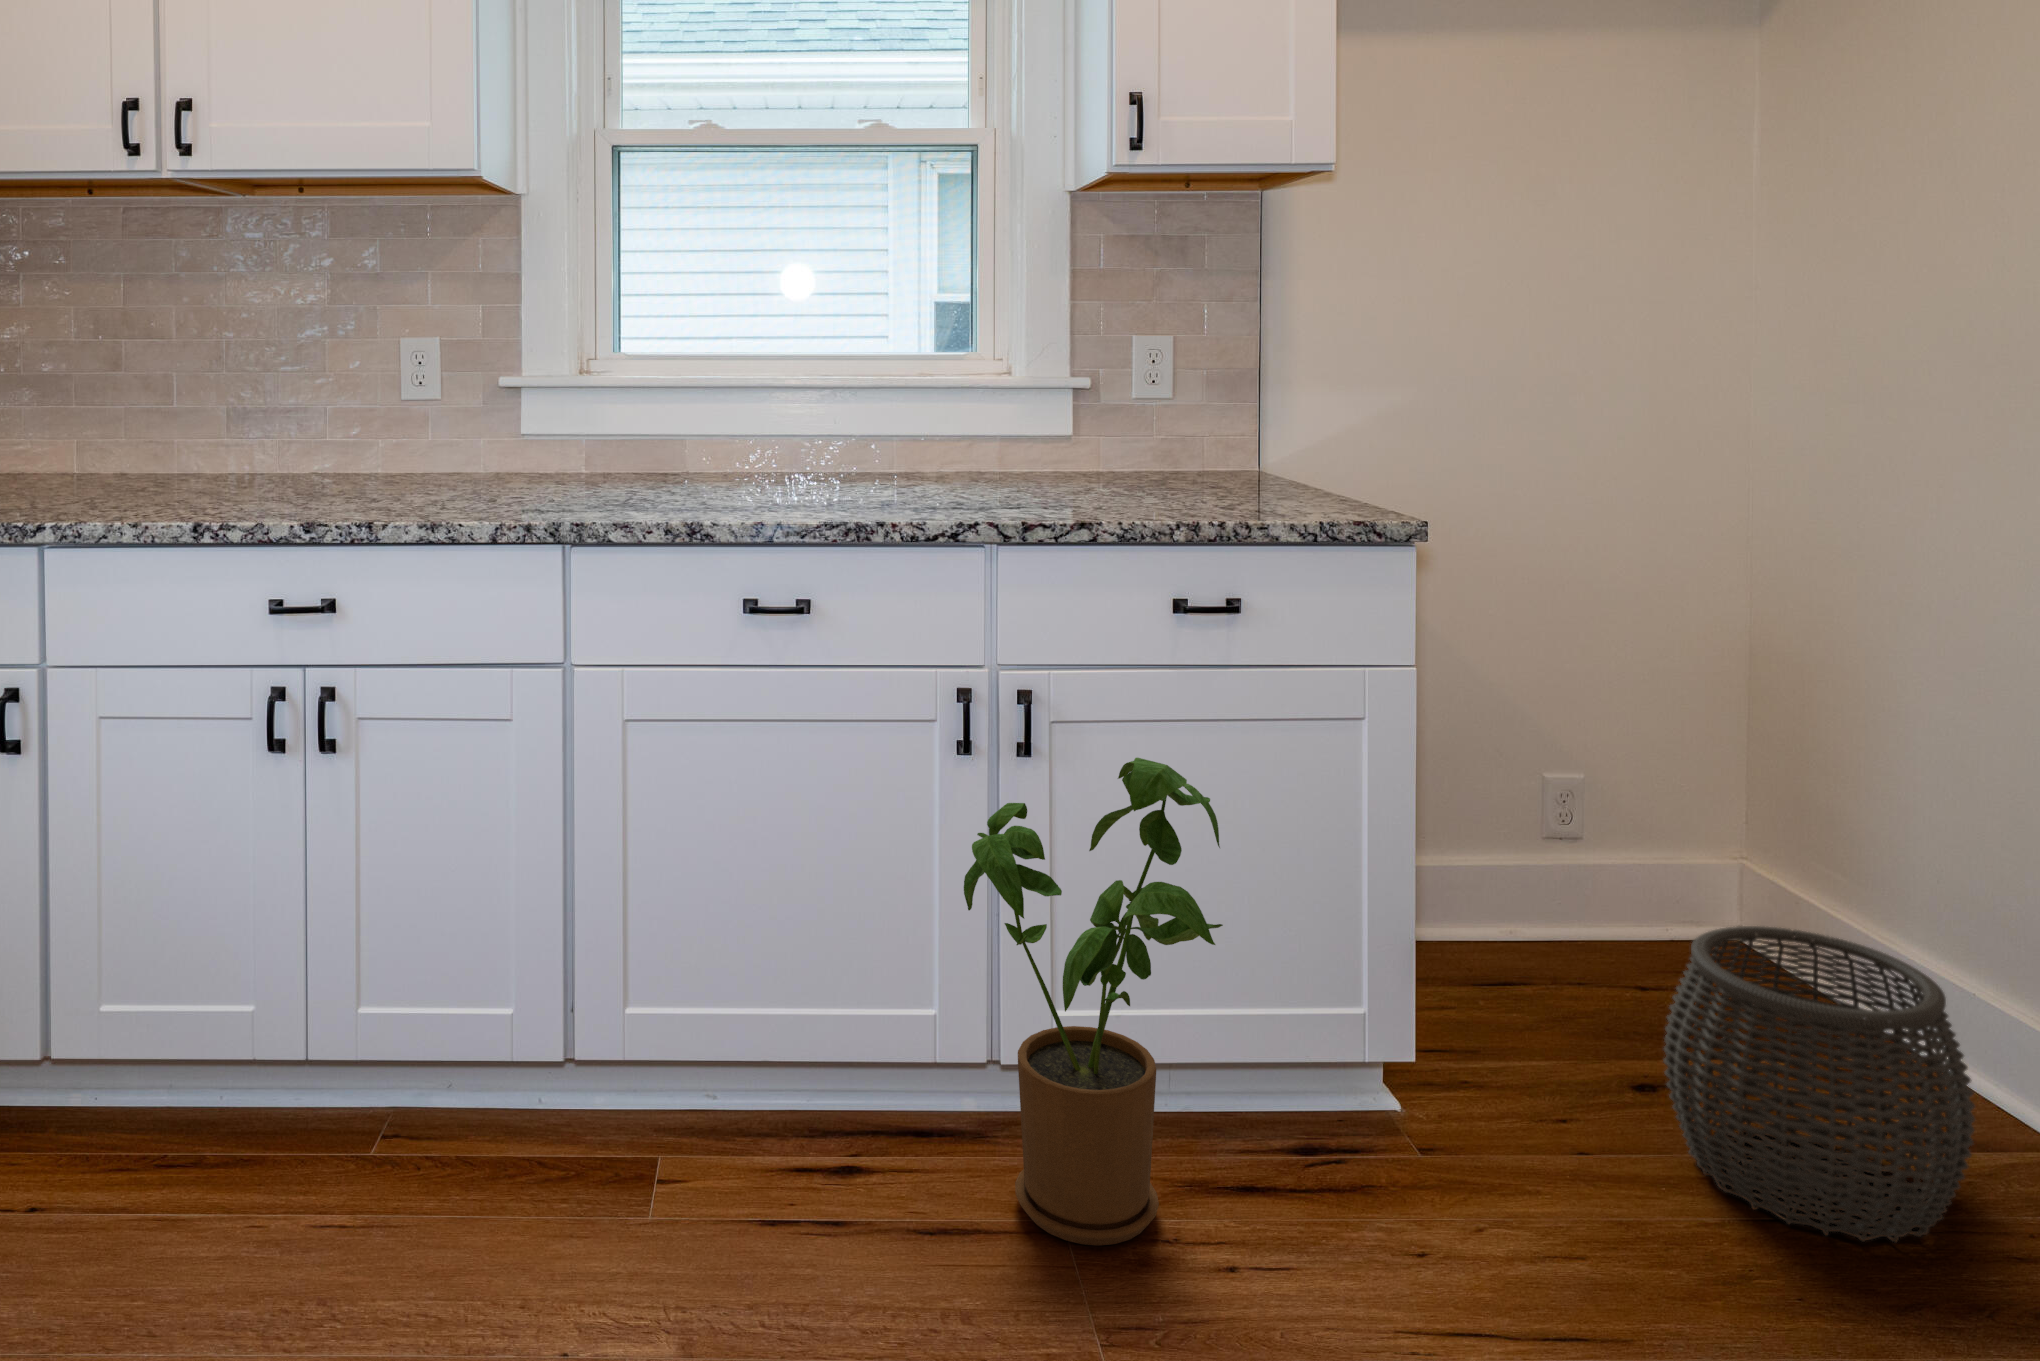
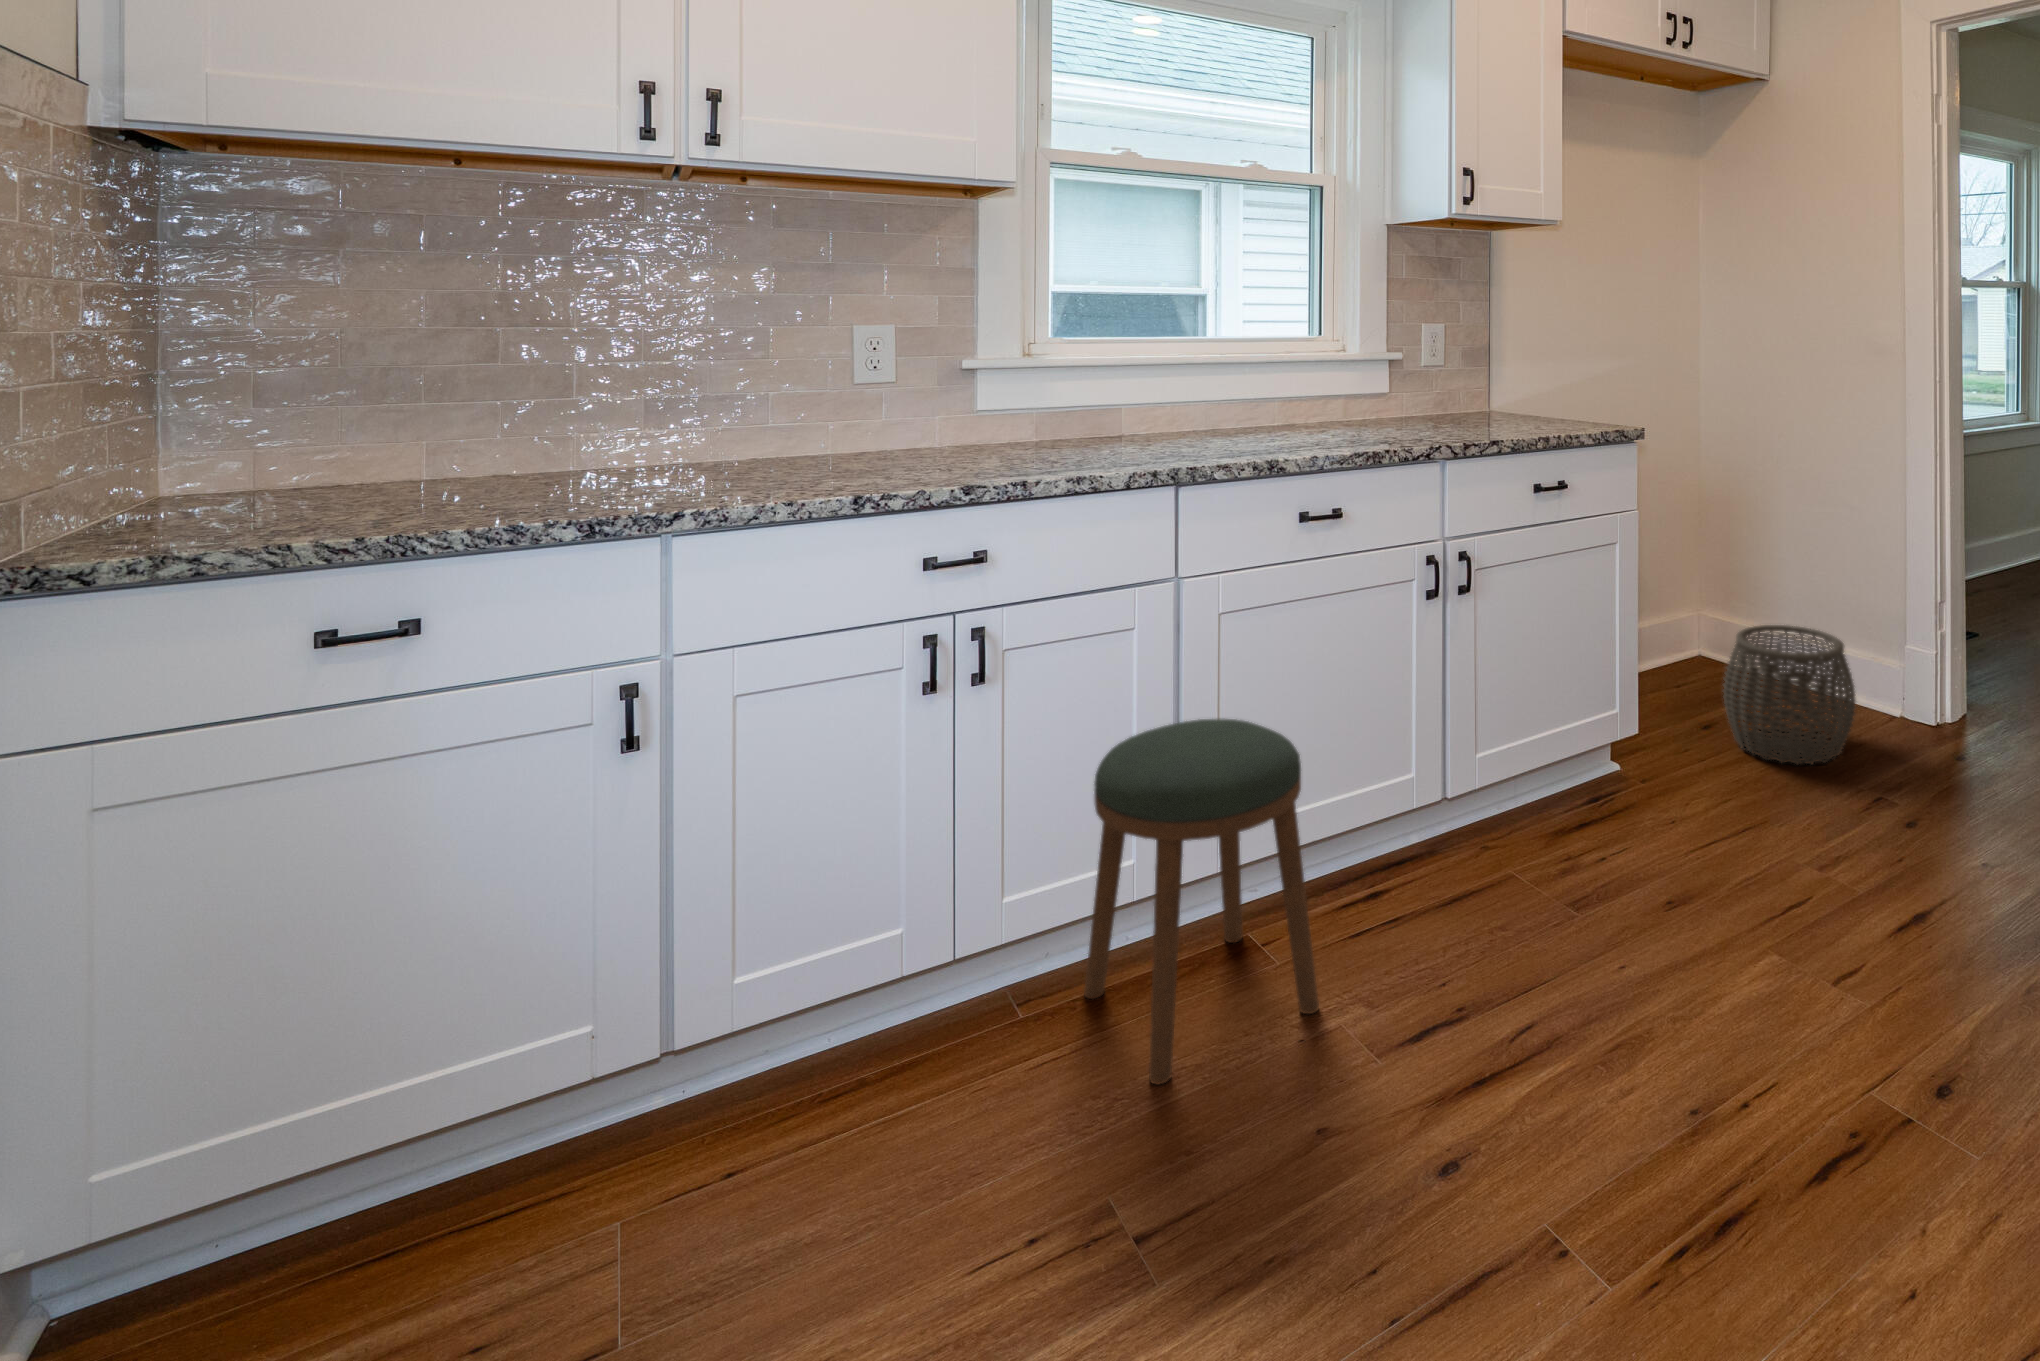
house plant: present [964,758,1223,1246] -> none [1453,582,1639,885]
stool: none [375,845,640,1280] -> present [1084,719,1319,1084]

